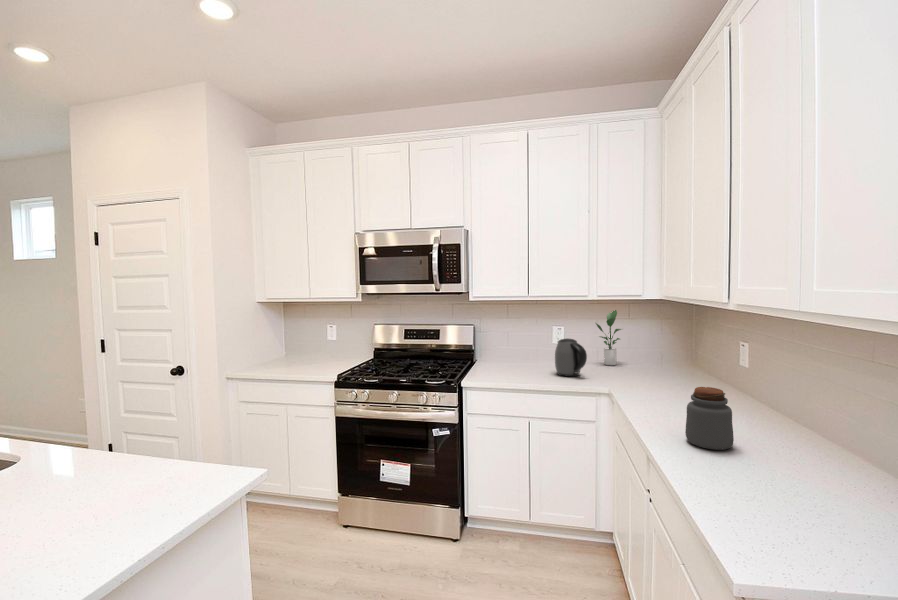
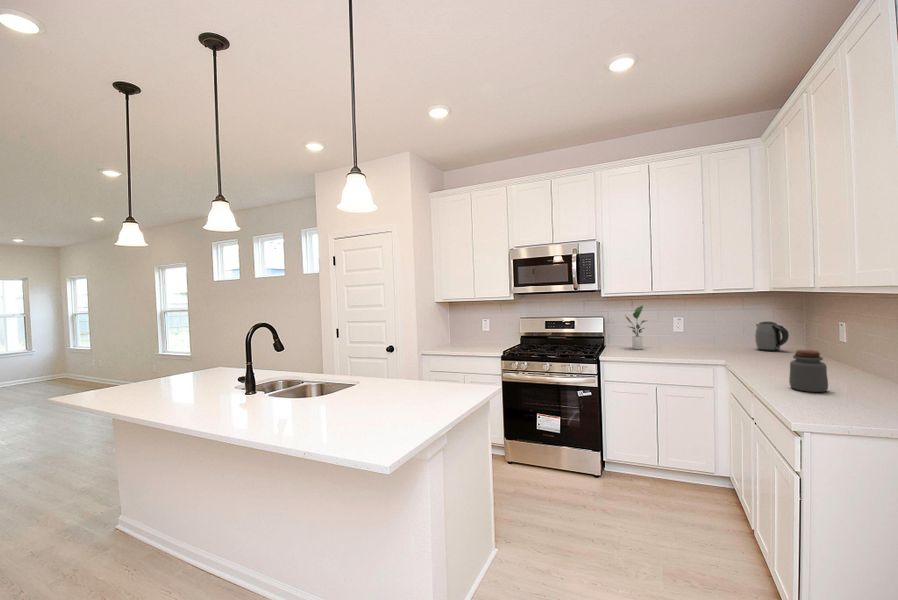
potted plant: present [596,310,621,365] -> present [626,306,646,350]
kettle: present [555,338,587,377] -> present [755,322,789,351]

